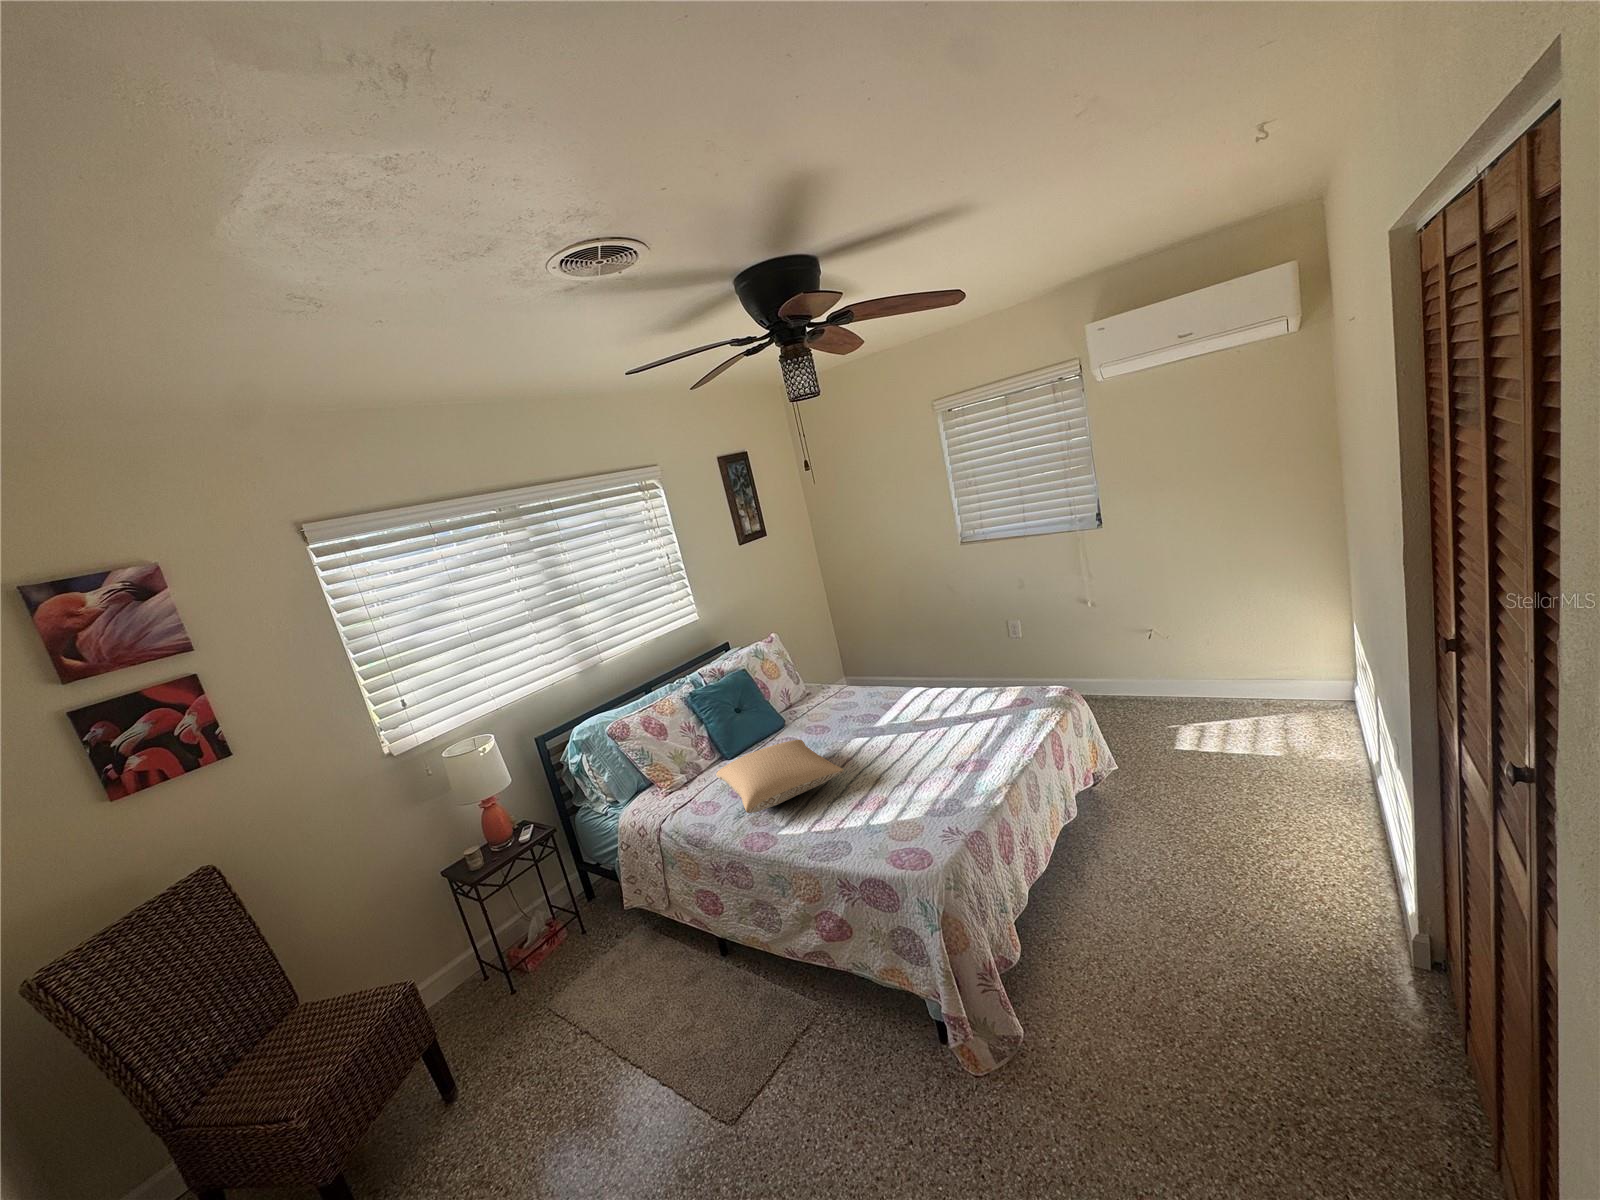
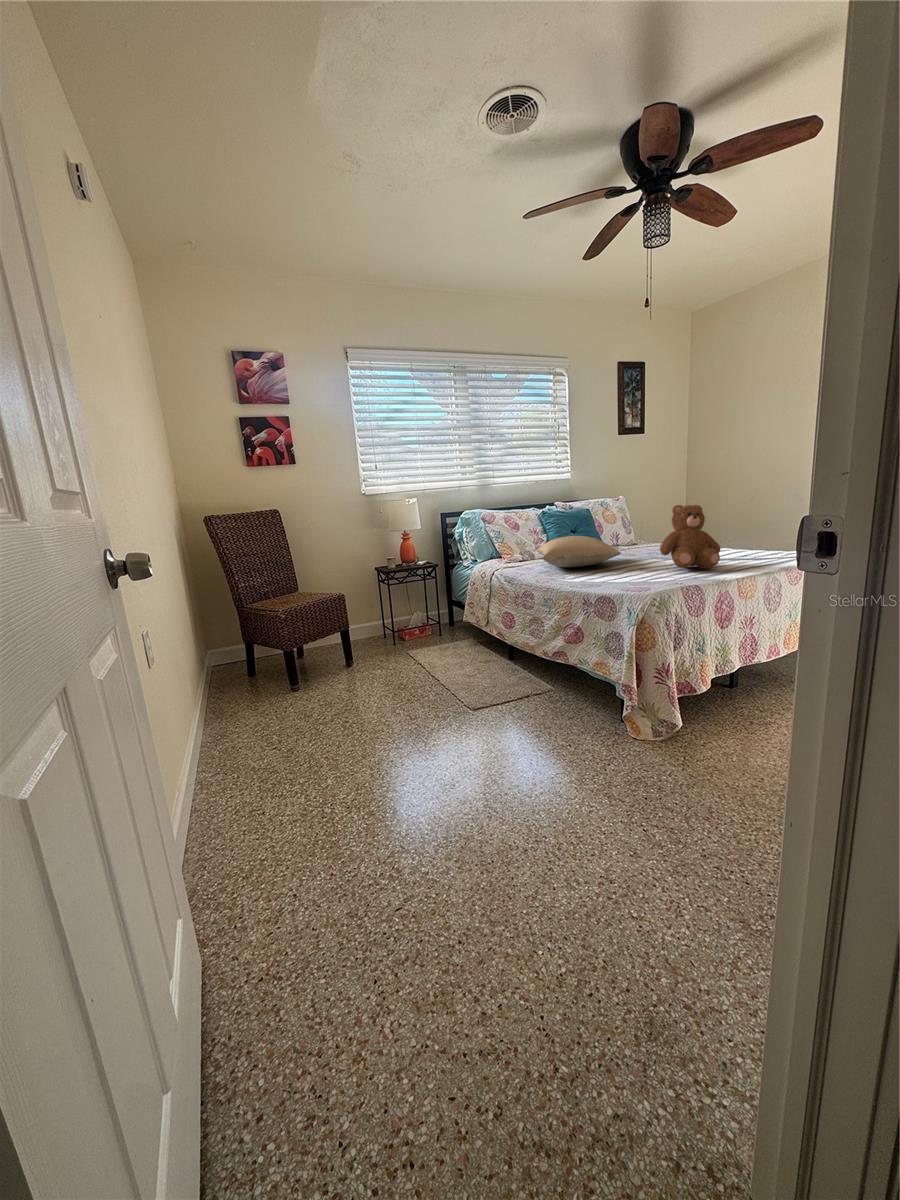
teddy bear: none [887,680,962,774] -> present [660,505,720,568]

